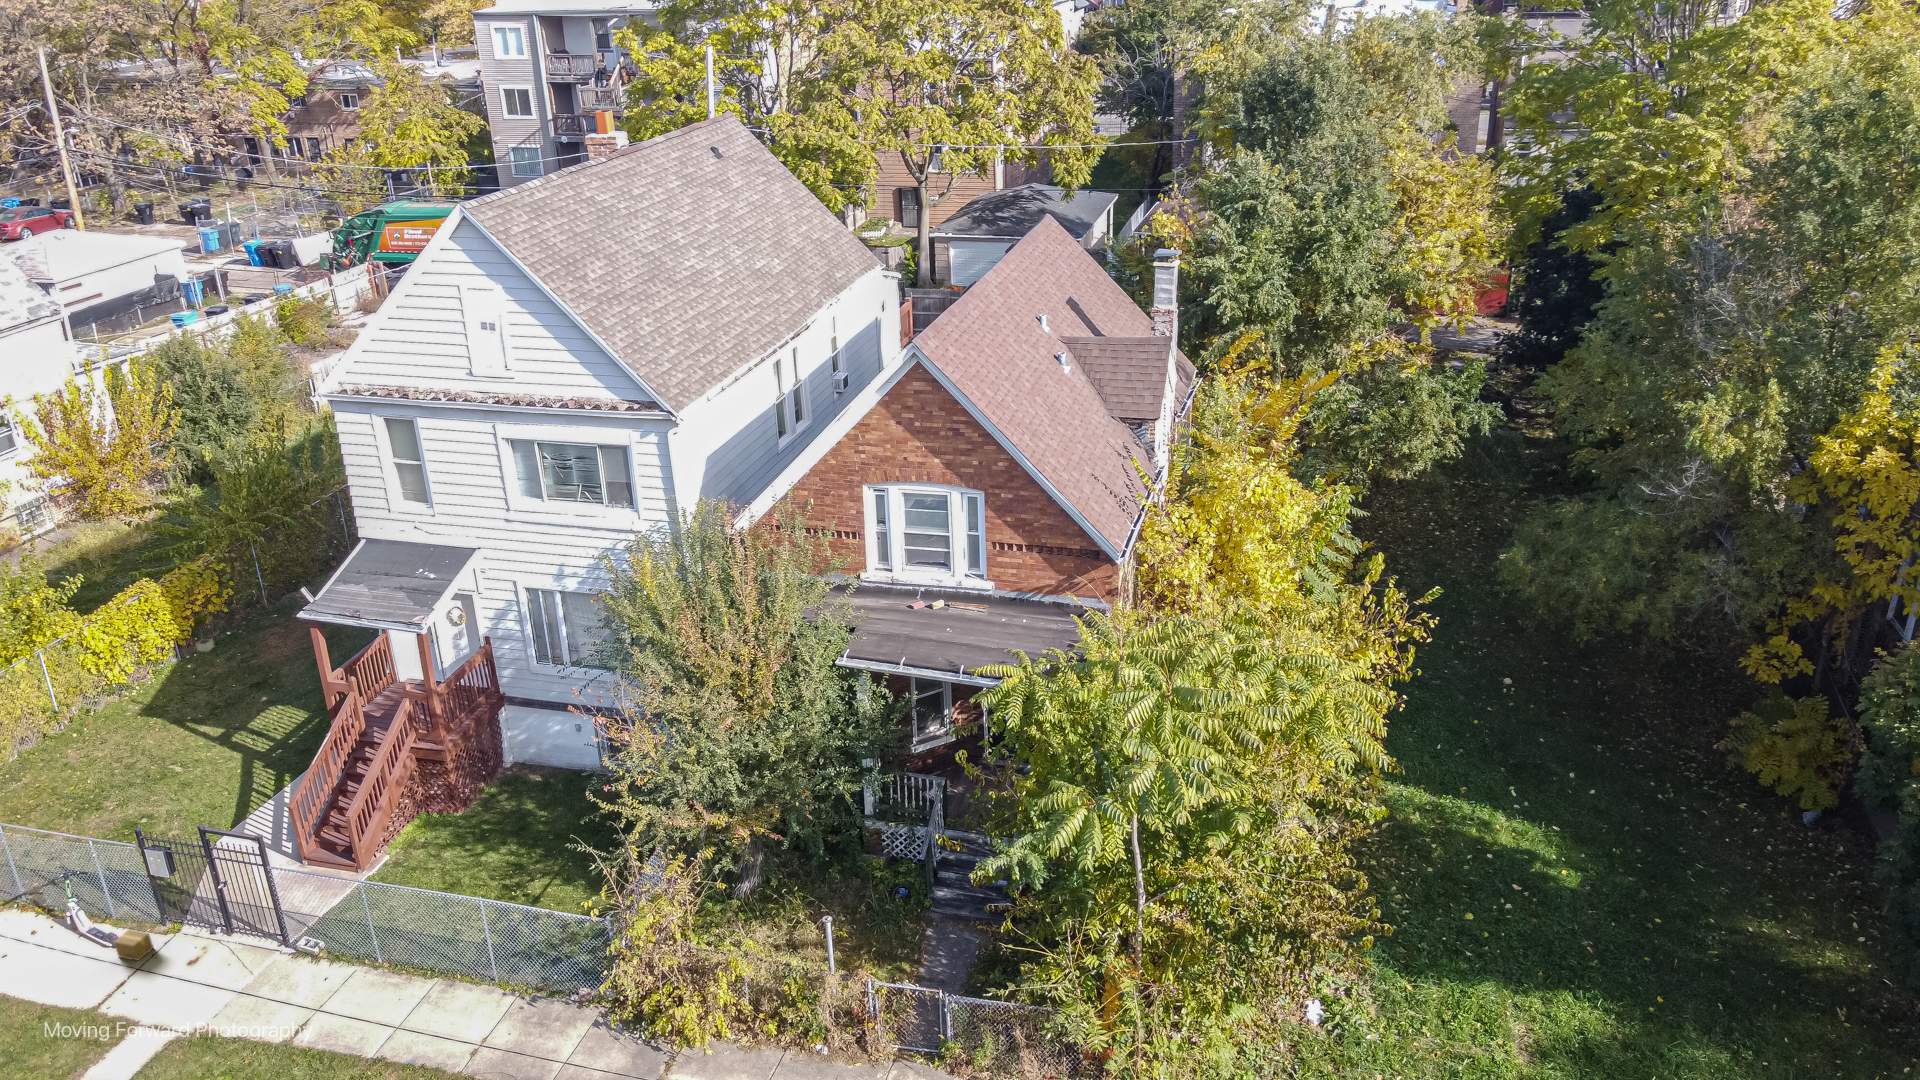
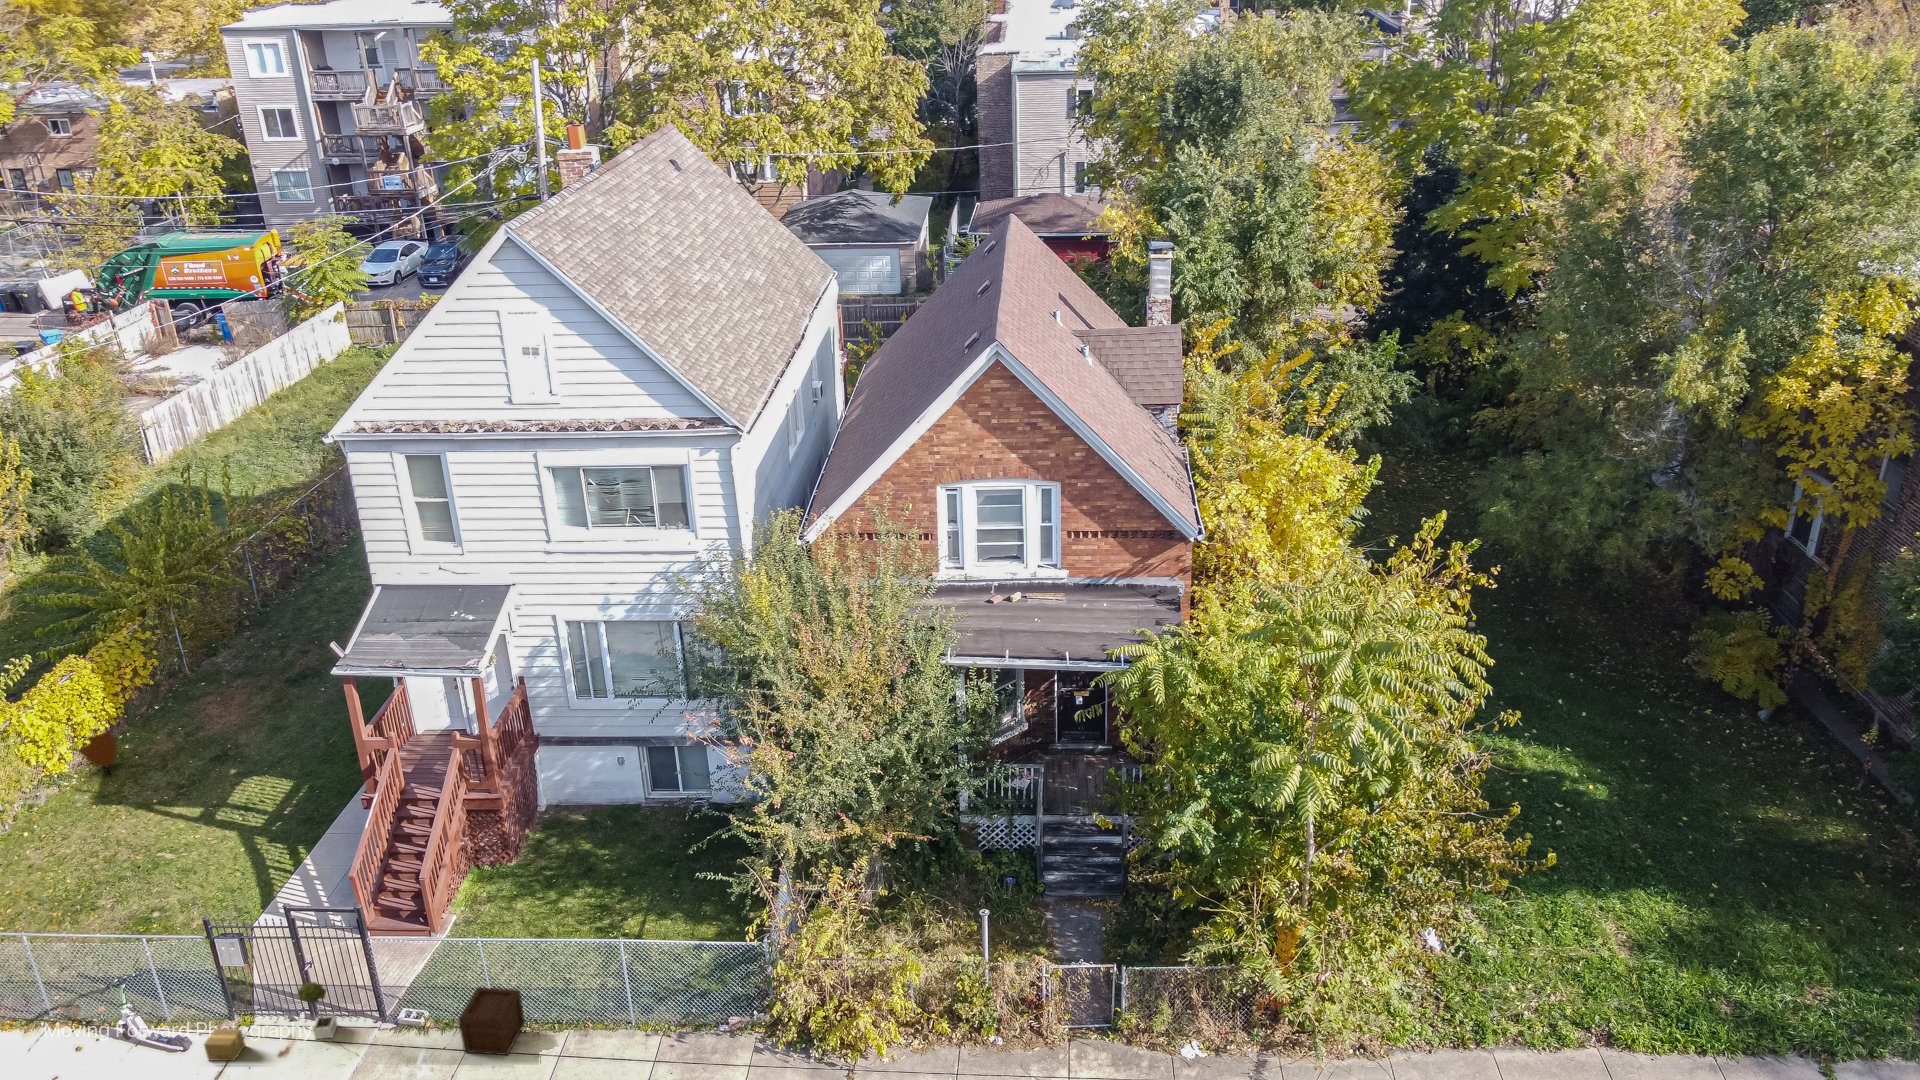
potted tree: present [193,614,214,652] -> present [298,982,337,1039]
lounge chair: none [138,650,175,692] -> present [78,729,120,776]
wooden crate: none [319,924,392,992] -> present [458,987,525,1055]

